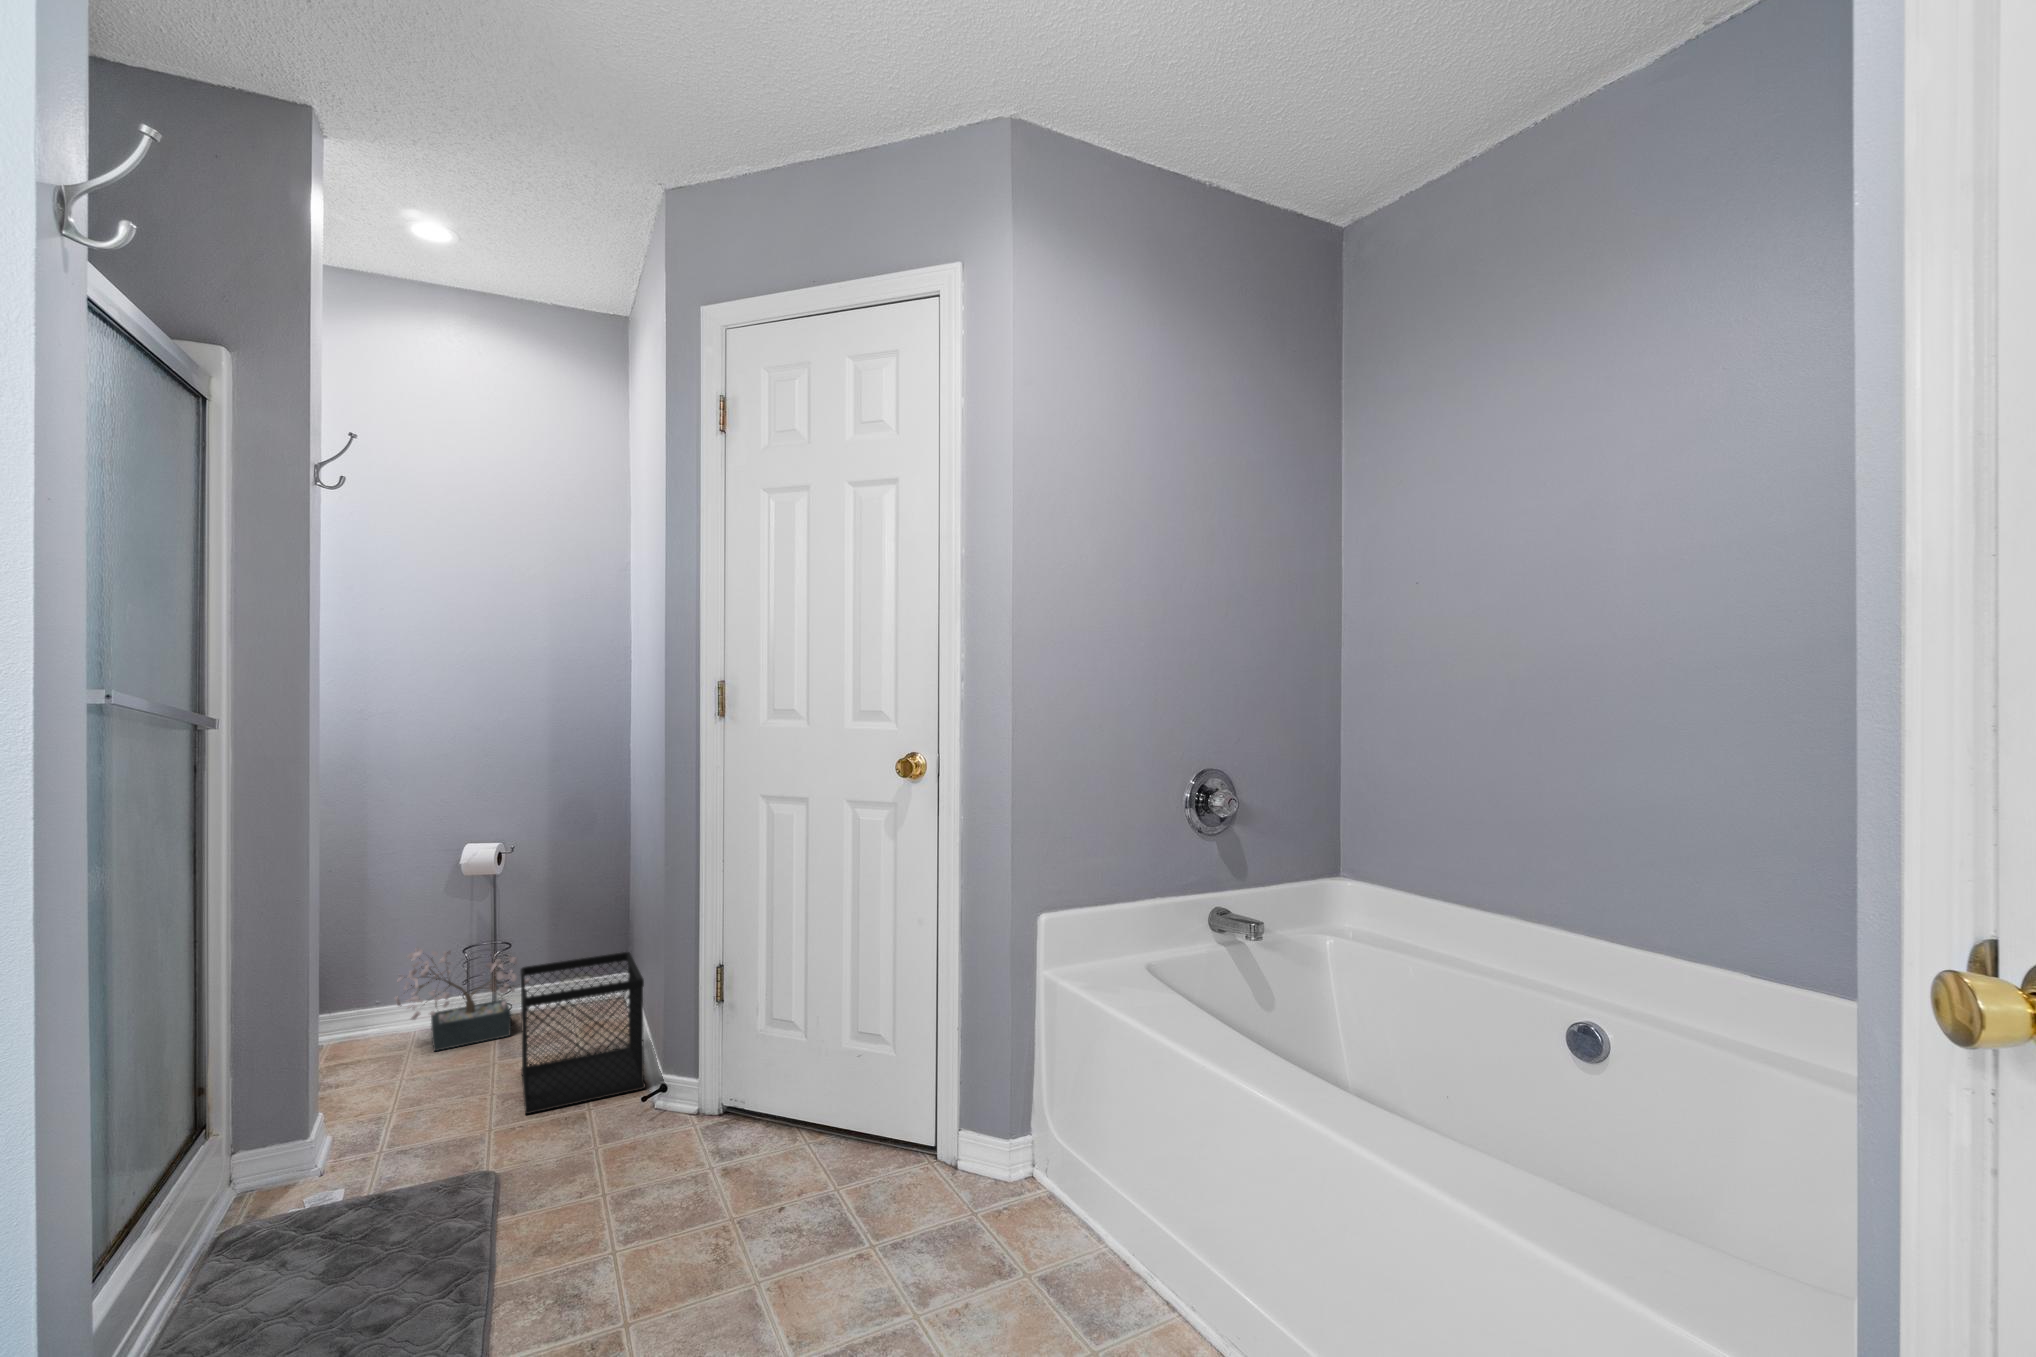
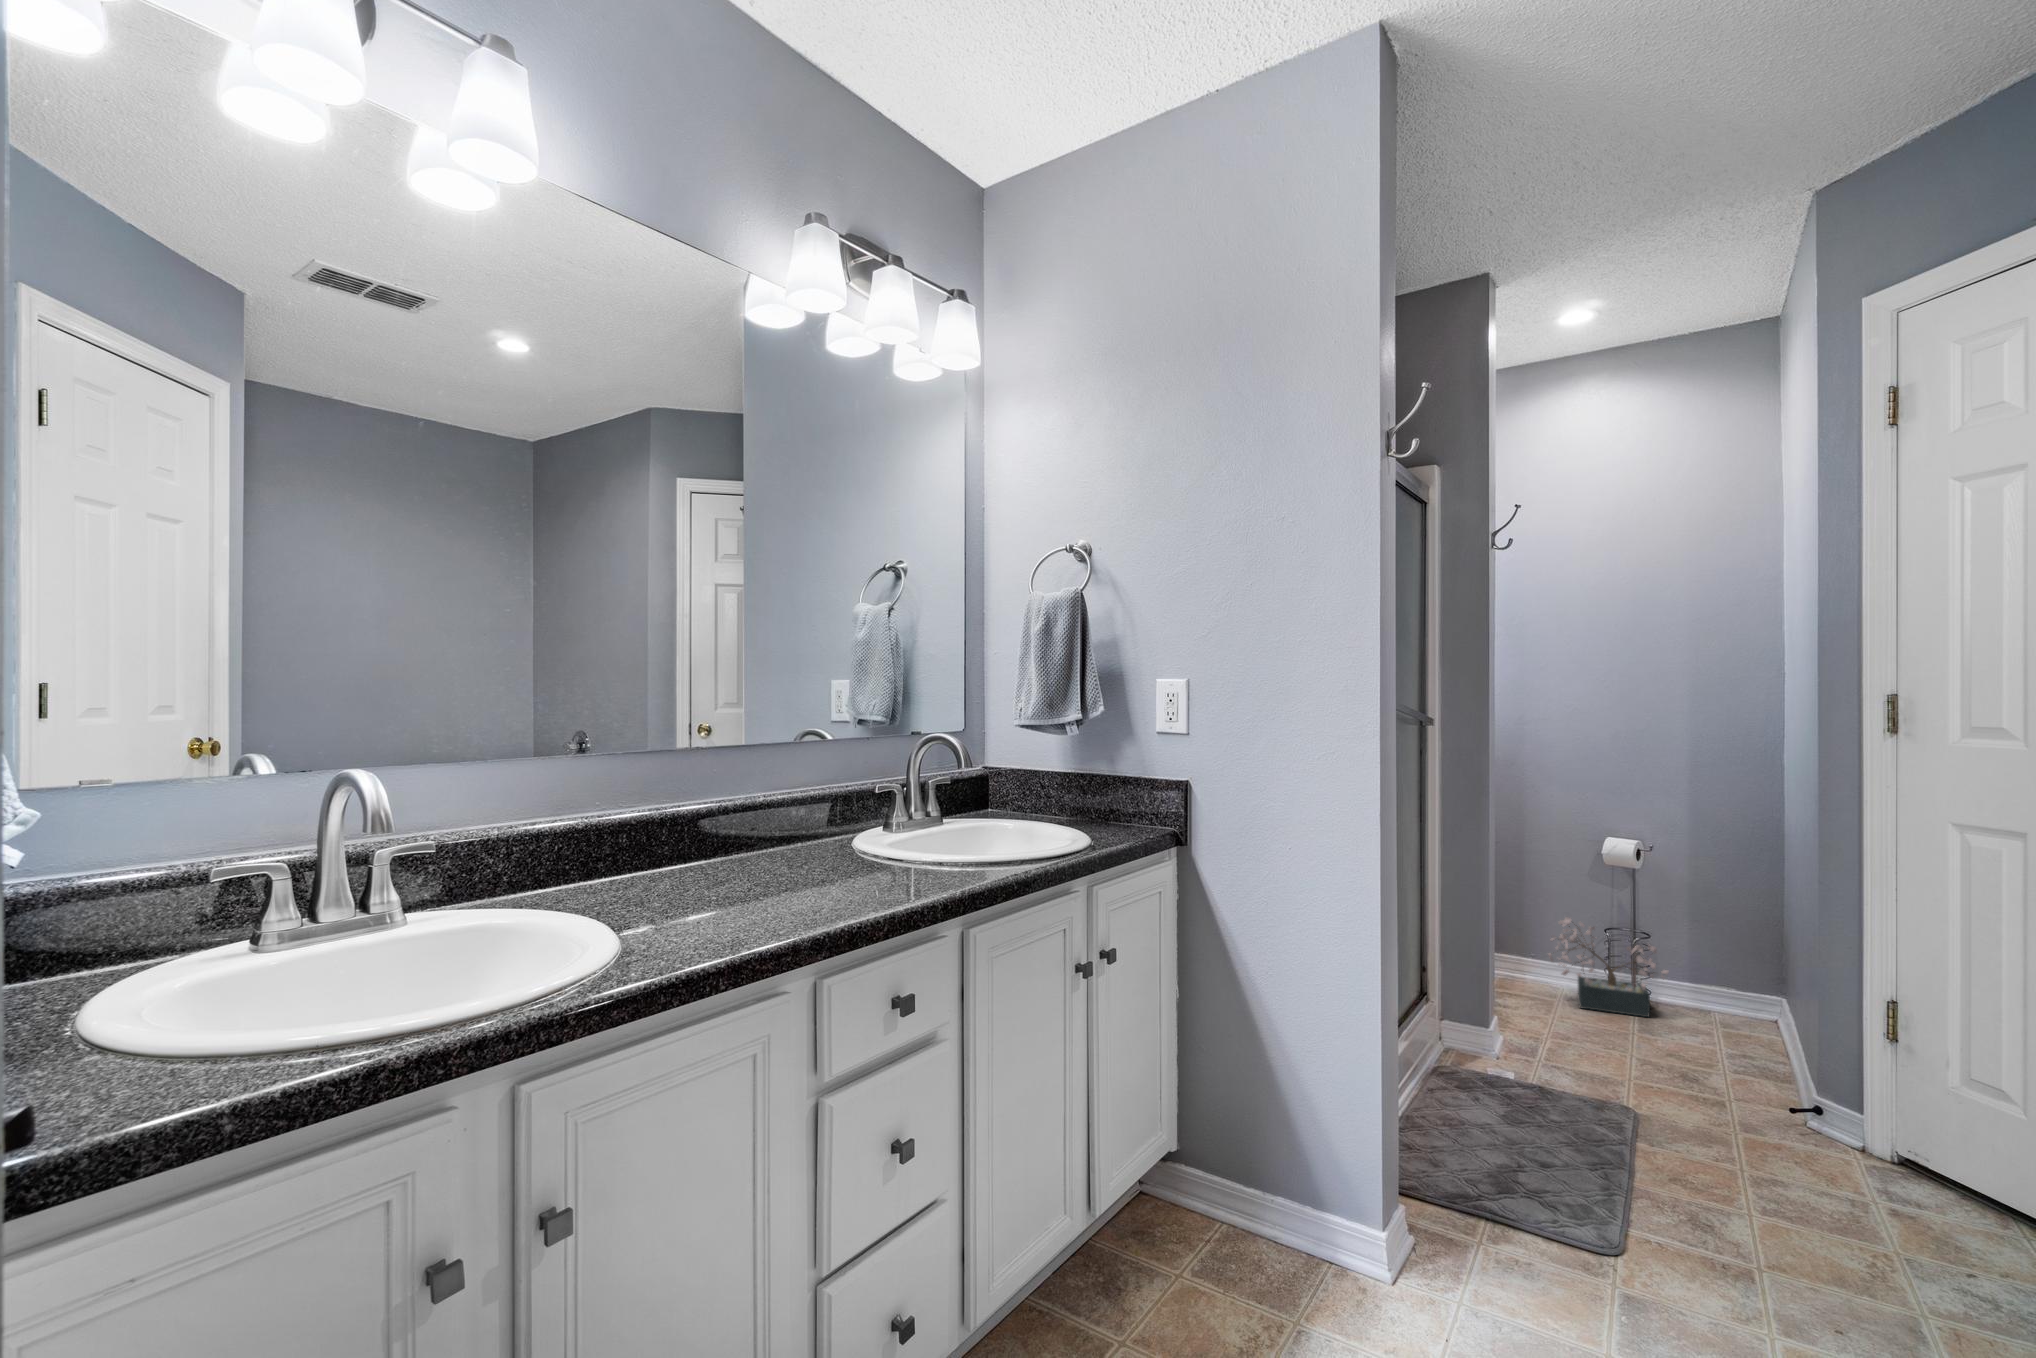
wastebasket: present [520,952,645,1114] -> none [1660,952,1794,1104]

